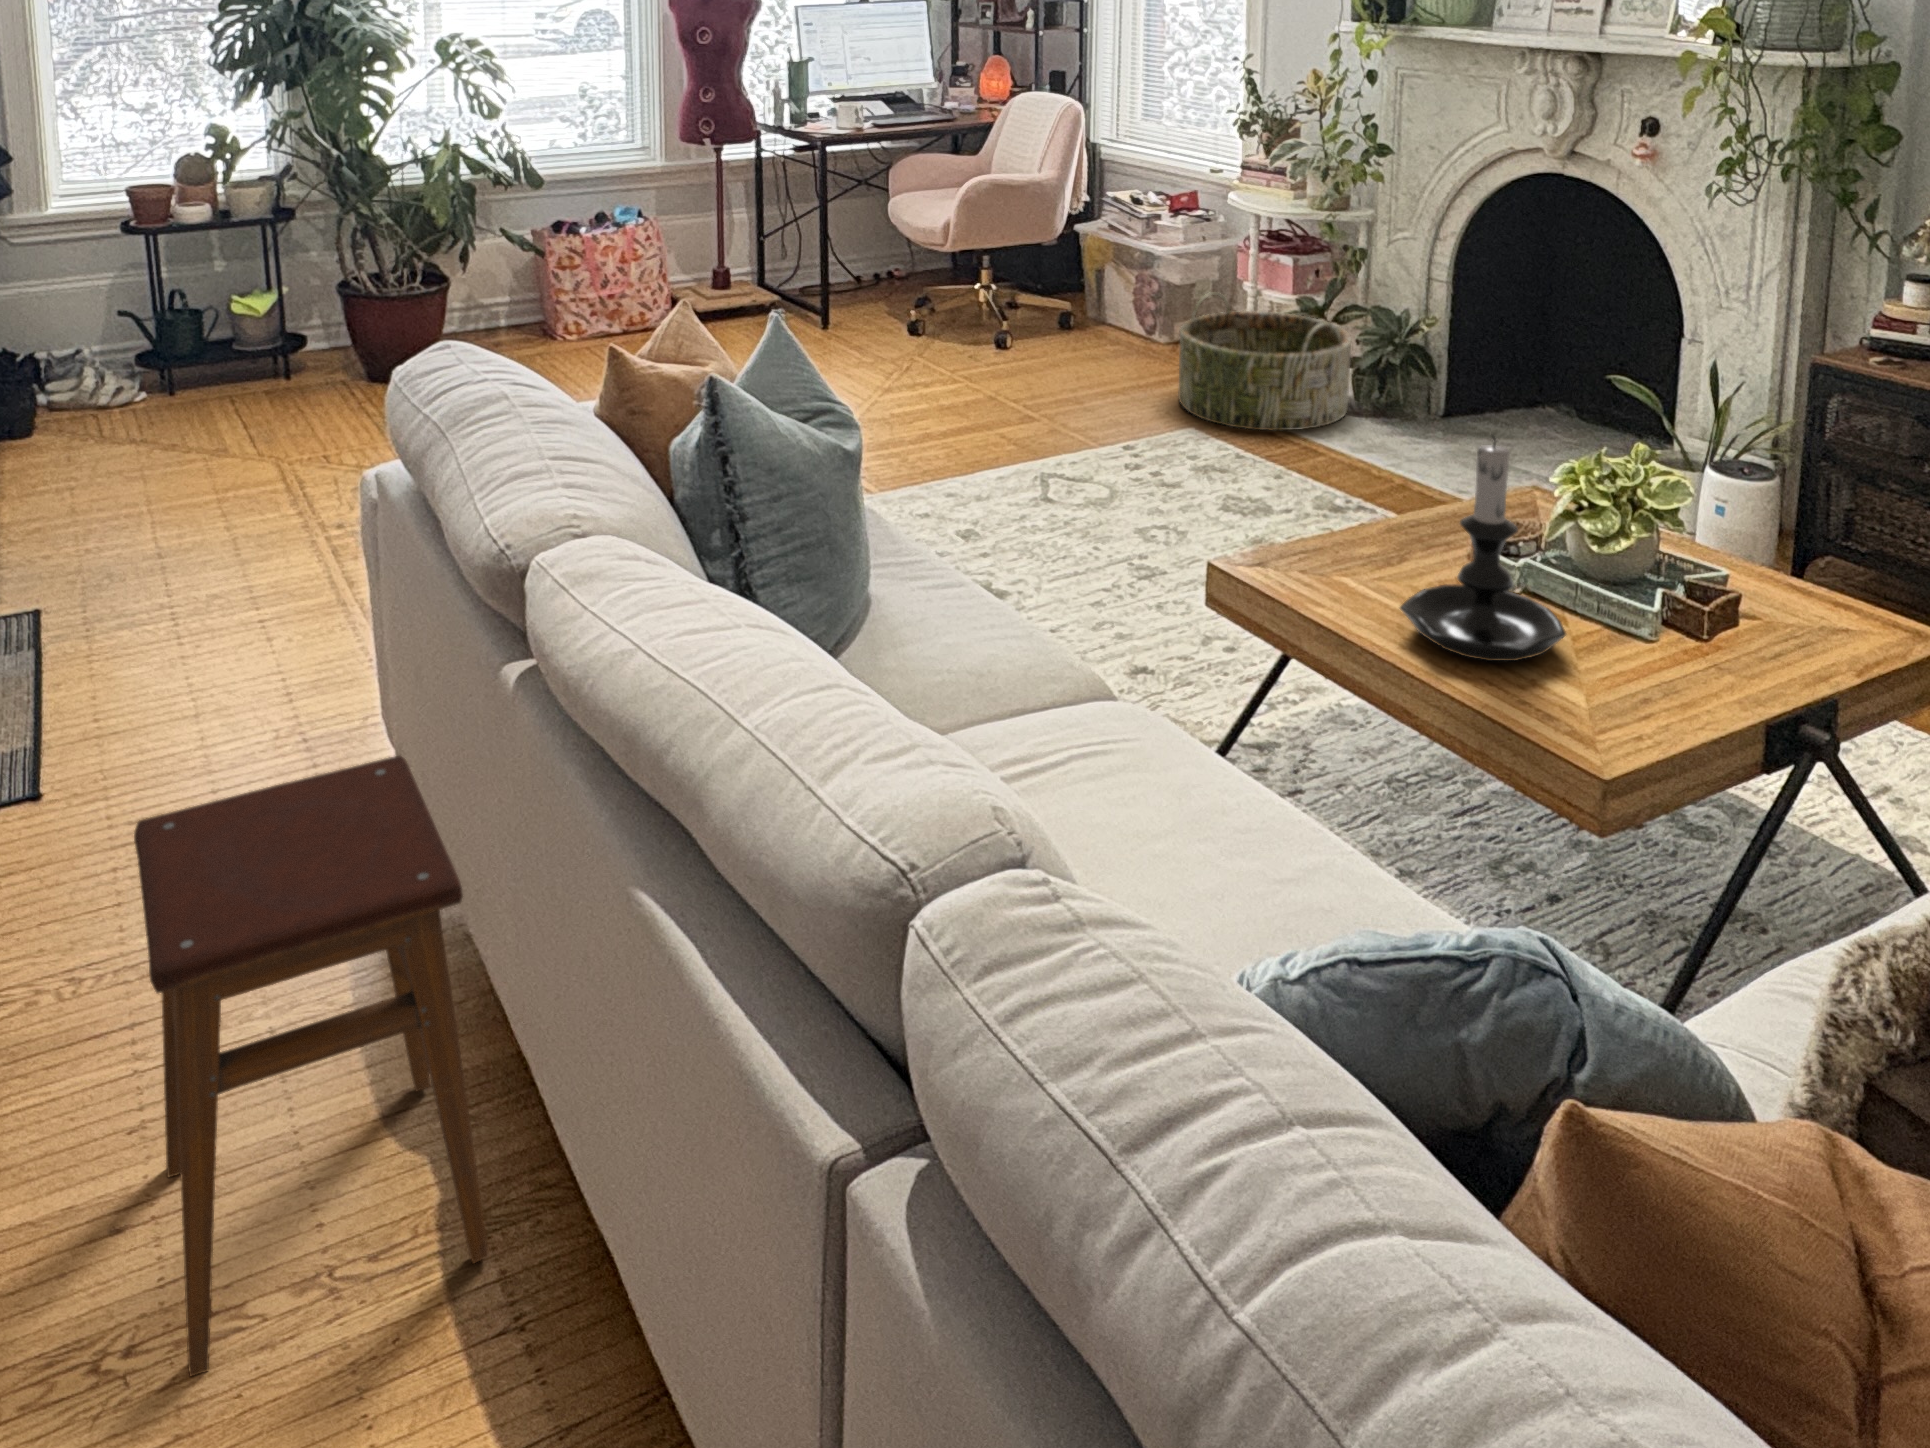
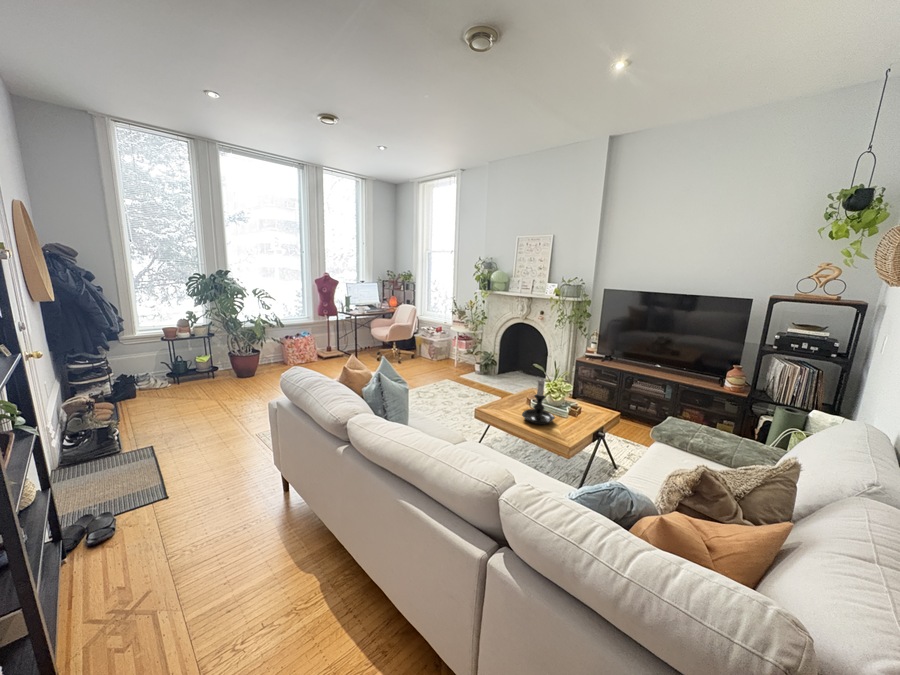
basket: present [1178,292,1351,430] -> none [443,349,480,379]
stool: present [134,756,488,1376] -> none [231,474,338,647]

